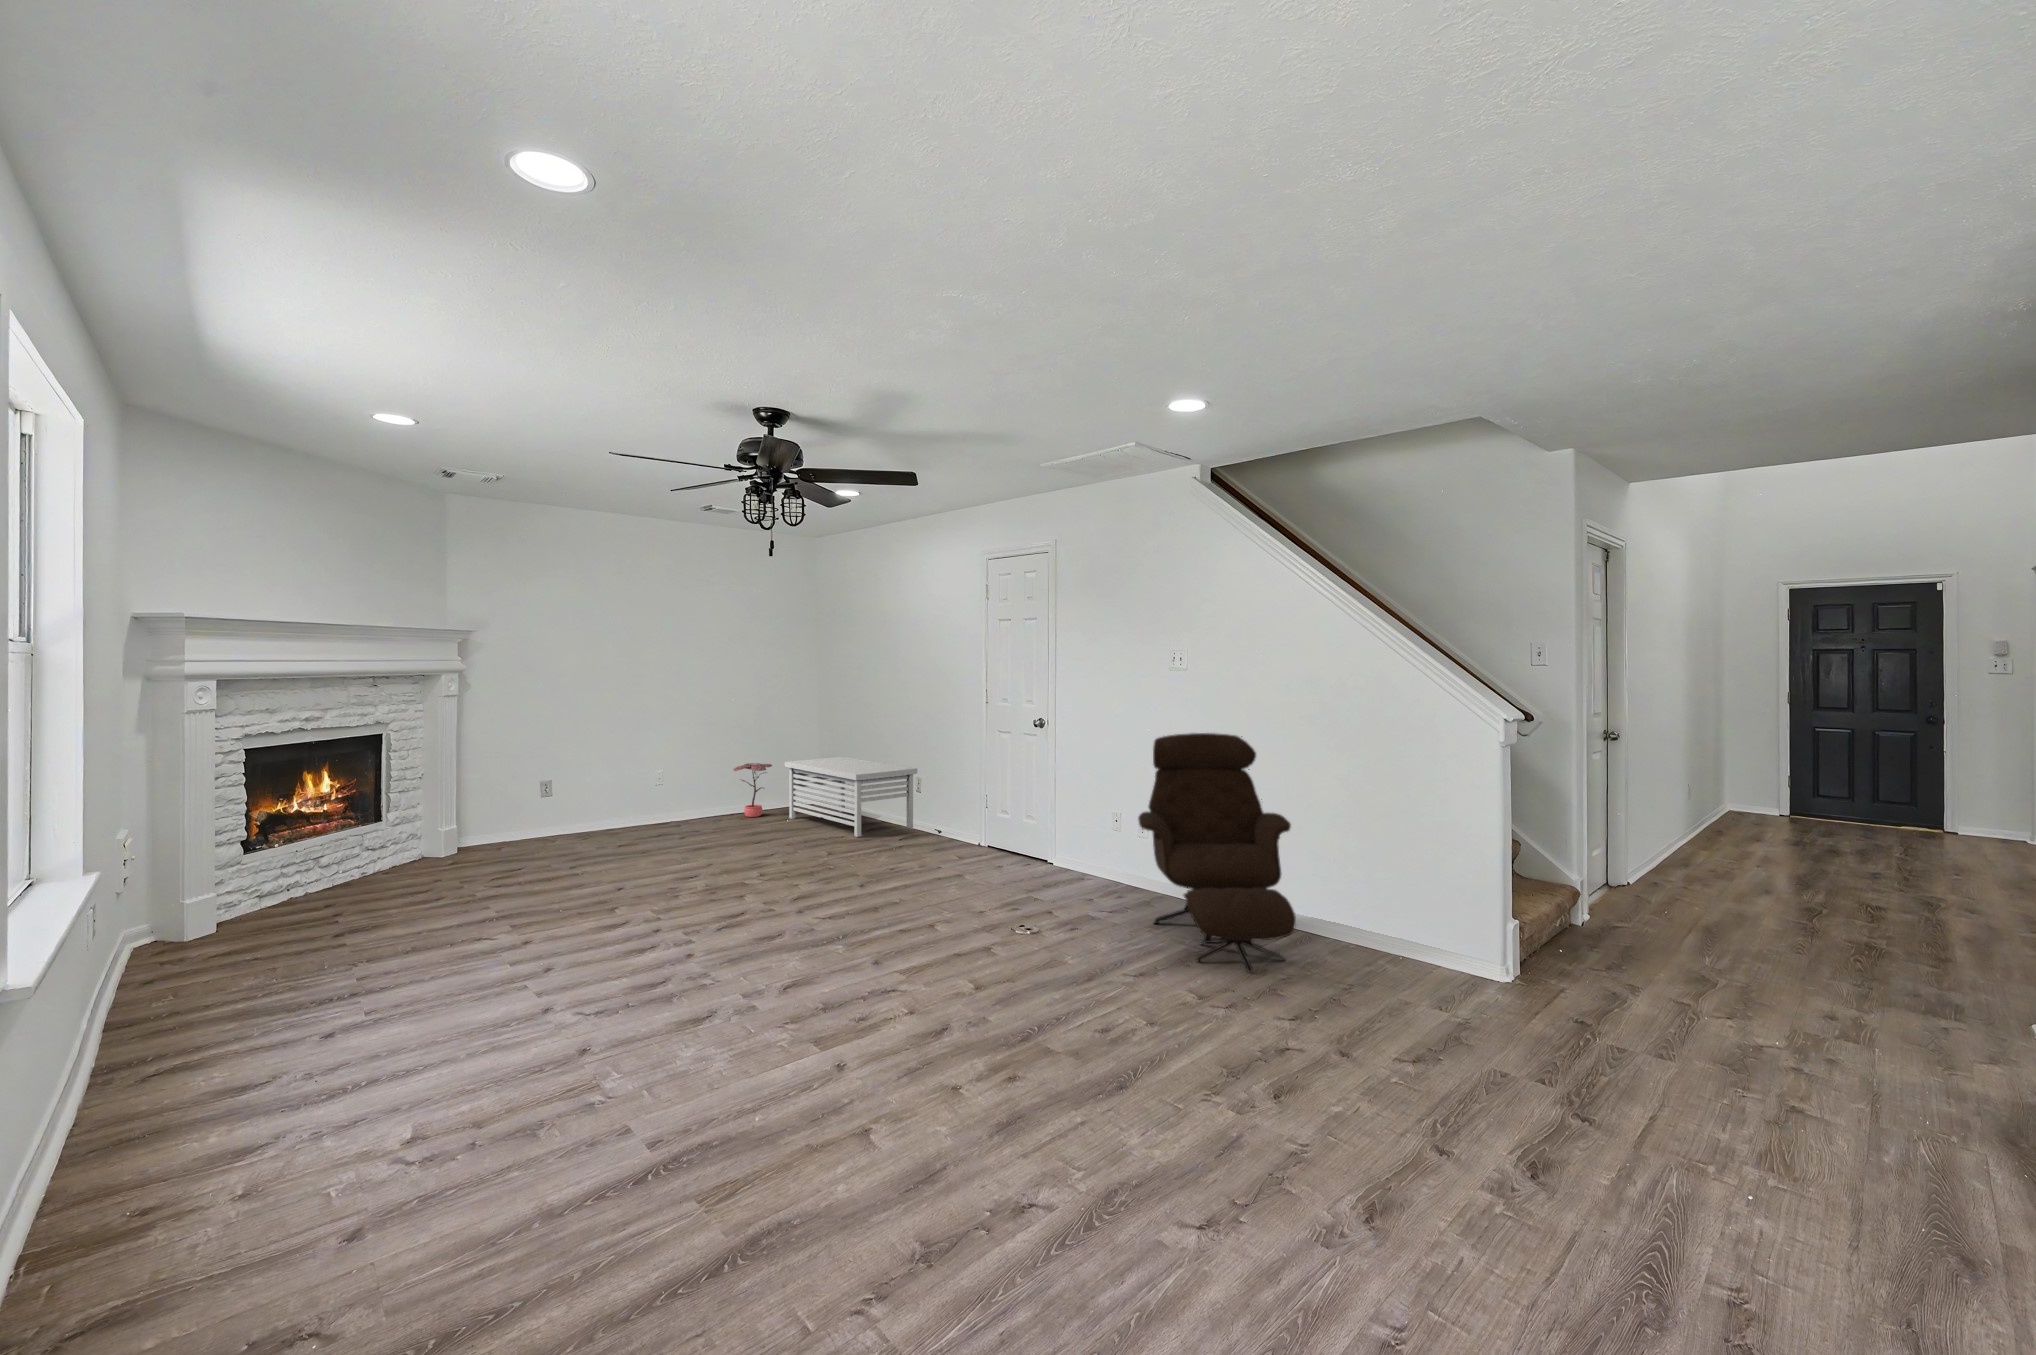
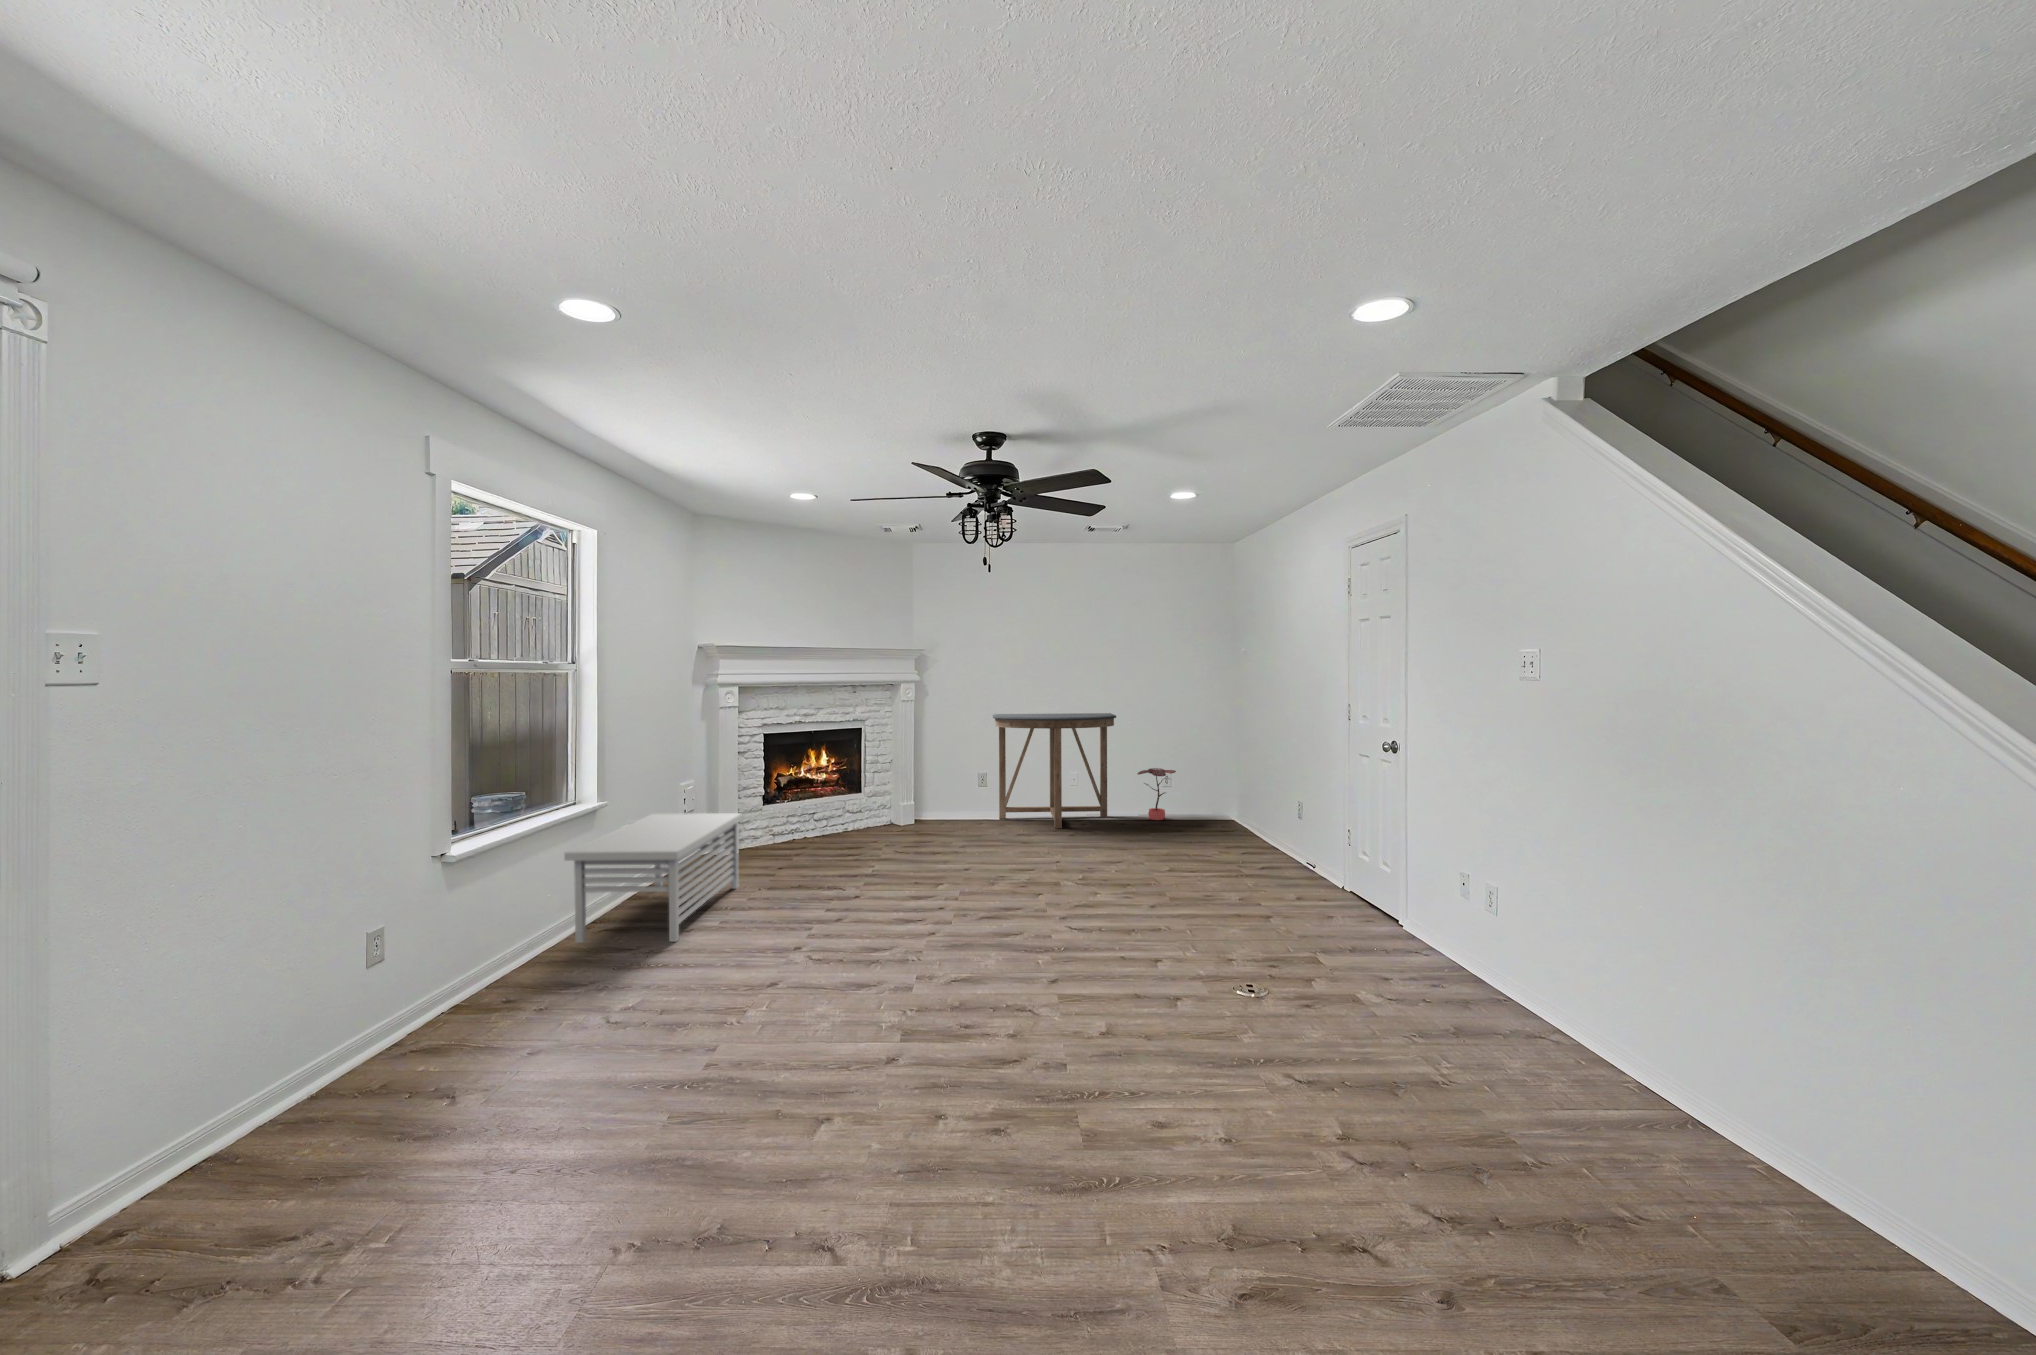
console table: none [561,707,715,838] -> present [993,713,1116,828]
lounge chair: present [1138,733,1296,972] -> none [1419,773,1676,1136]
storage bench: present [785,757,917,837] -> present [564,813,742,943]

